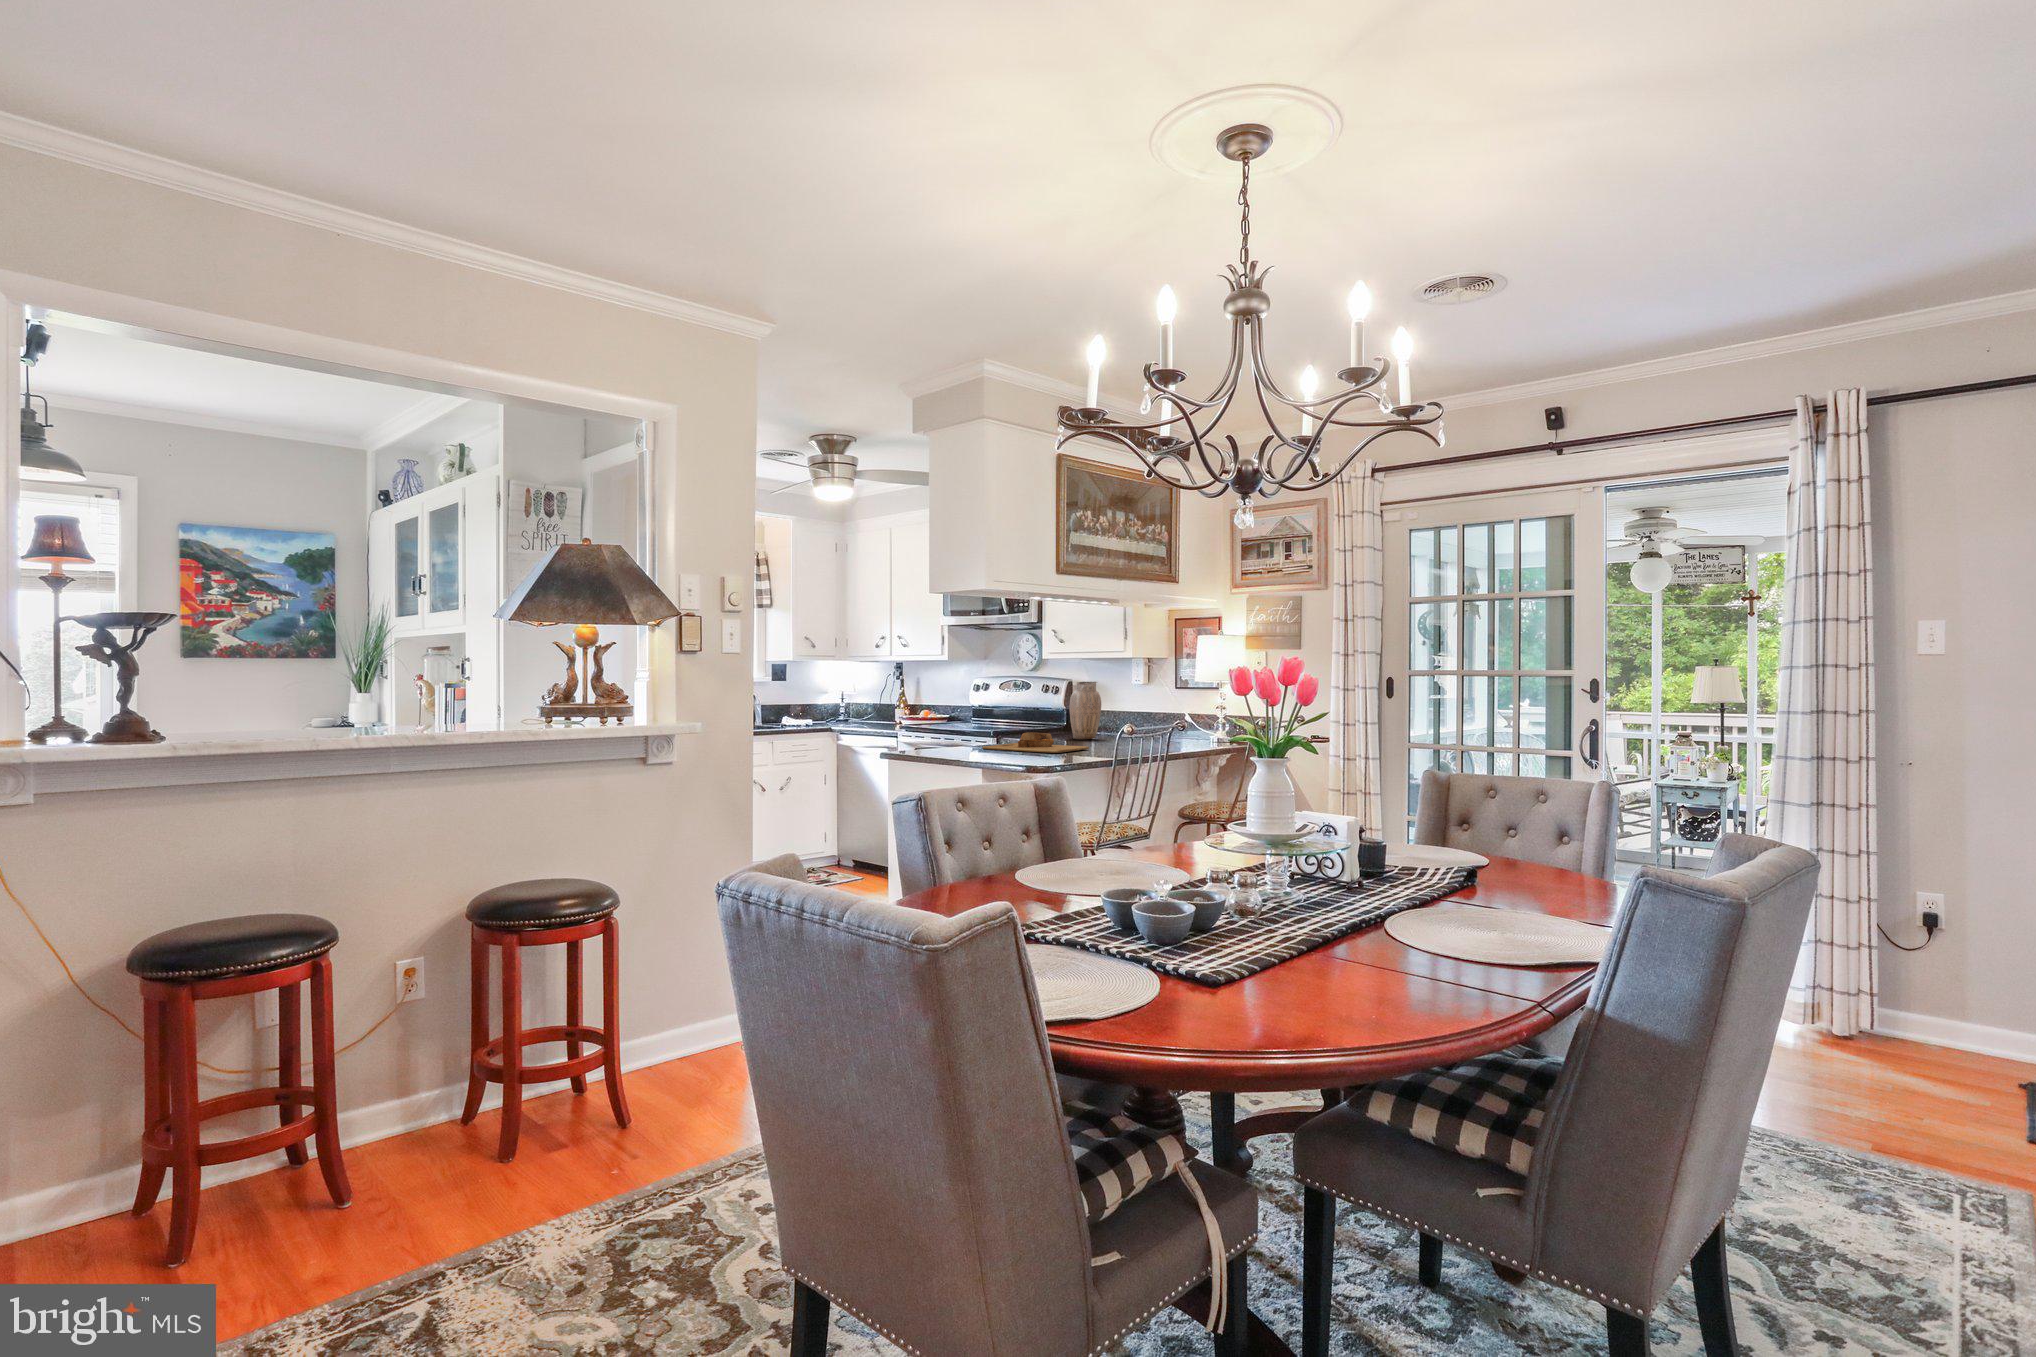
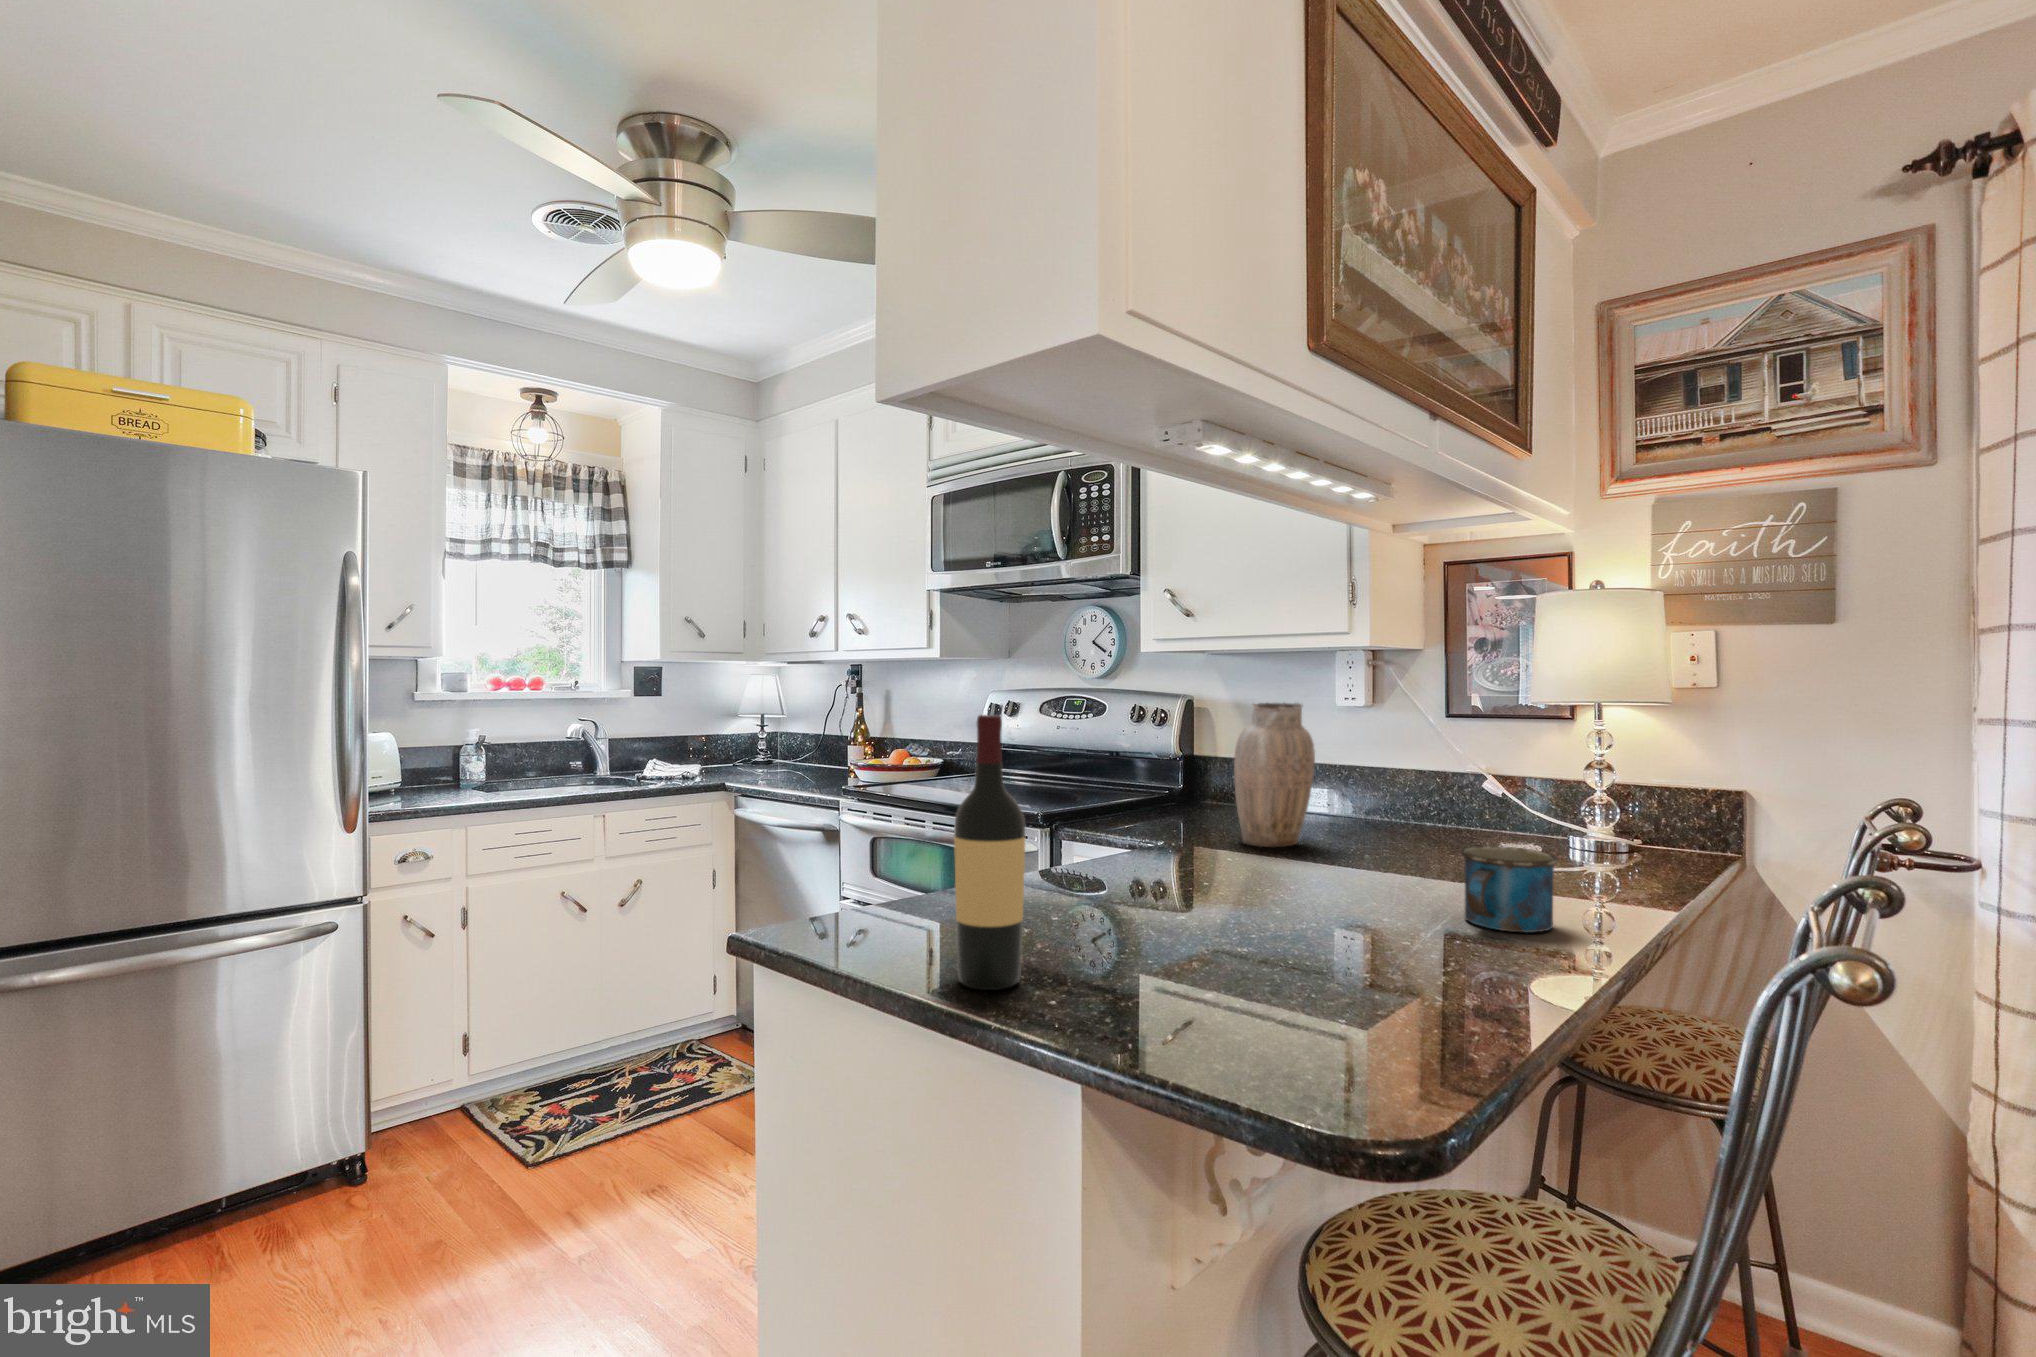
wine bottle: none [954,682,973,752] -> present [954,715,1025,990]
mug: none [1112,726,1142,750] -> present [1461,846,1558,933]
cutting board: present [983,732,1089,753] -> none [1050,880,1401,990]

